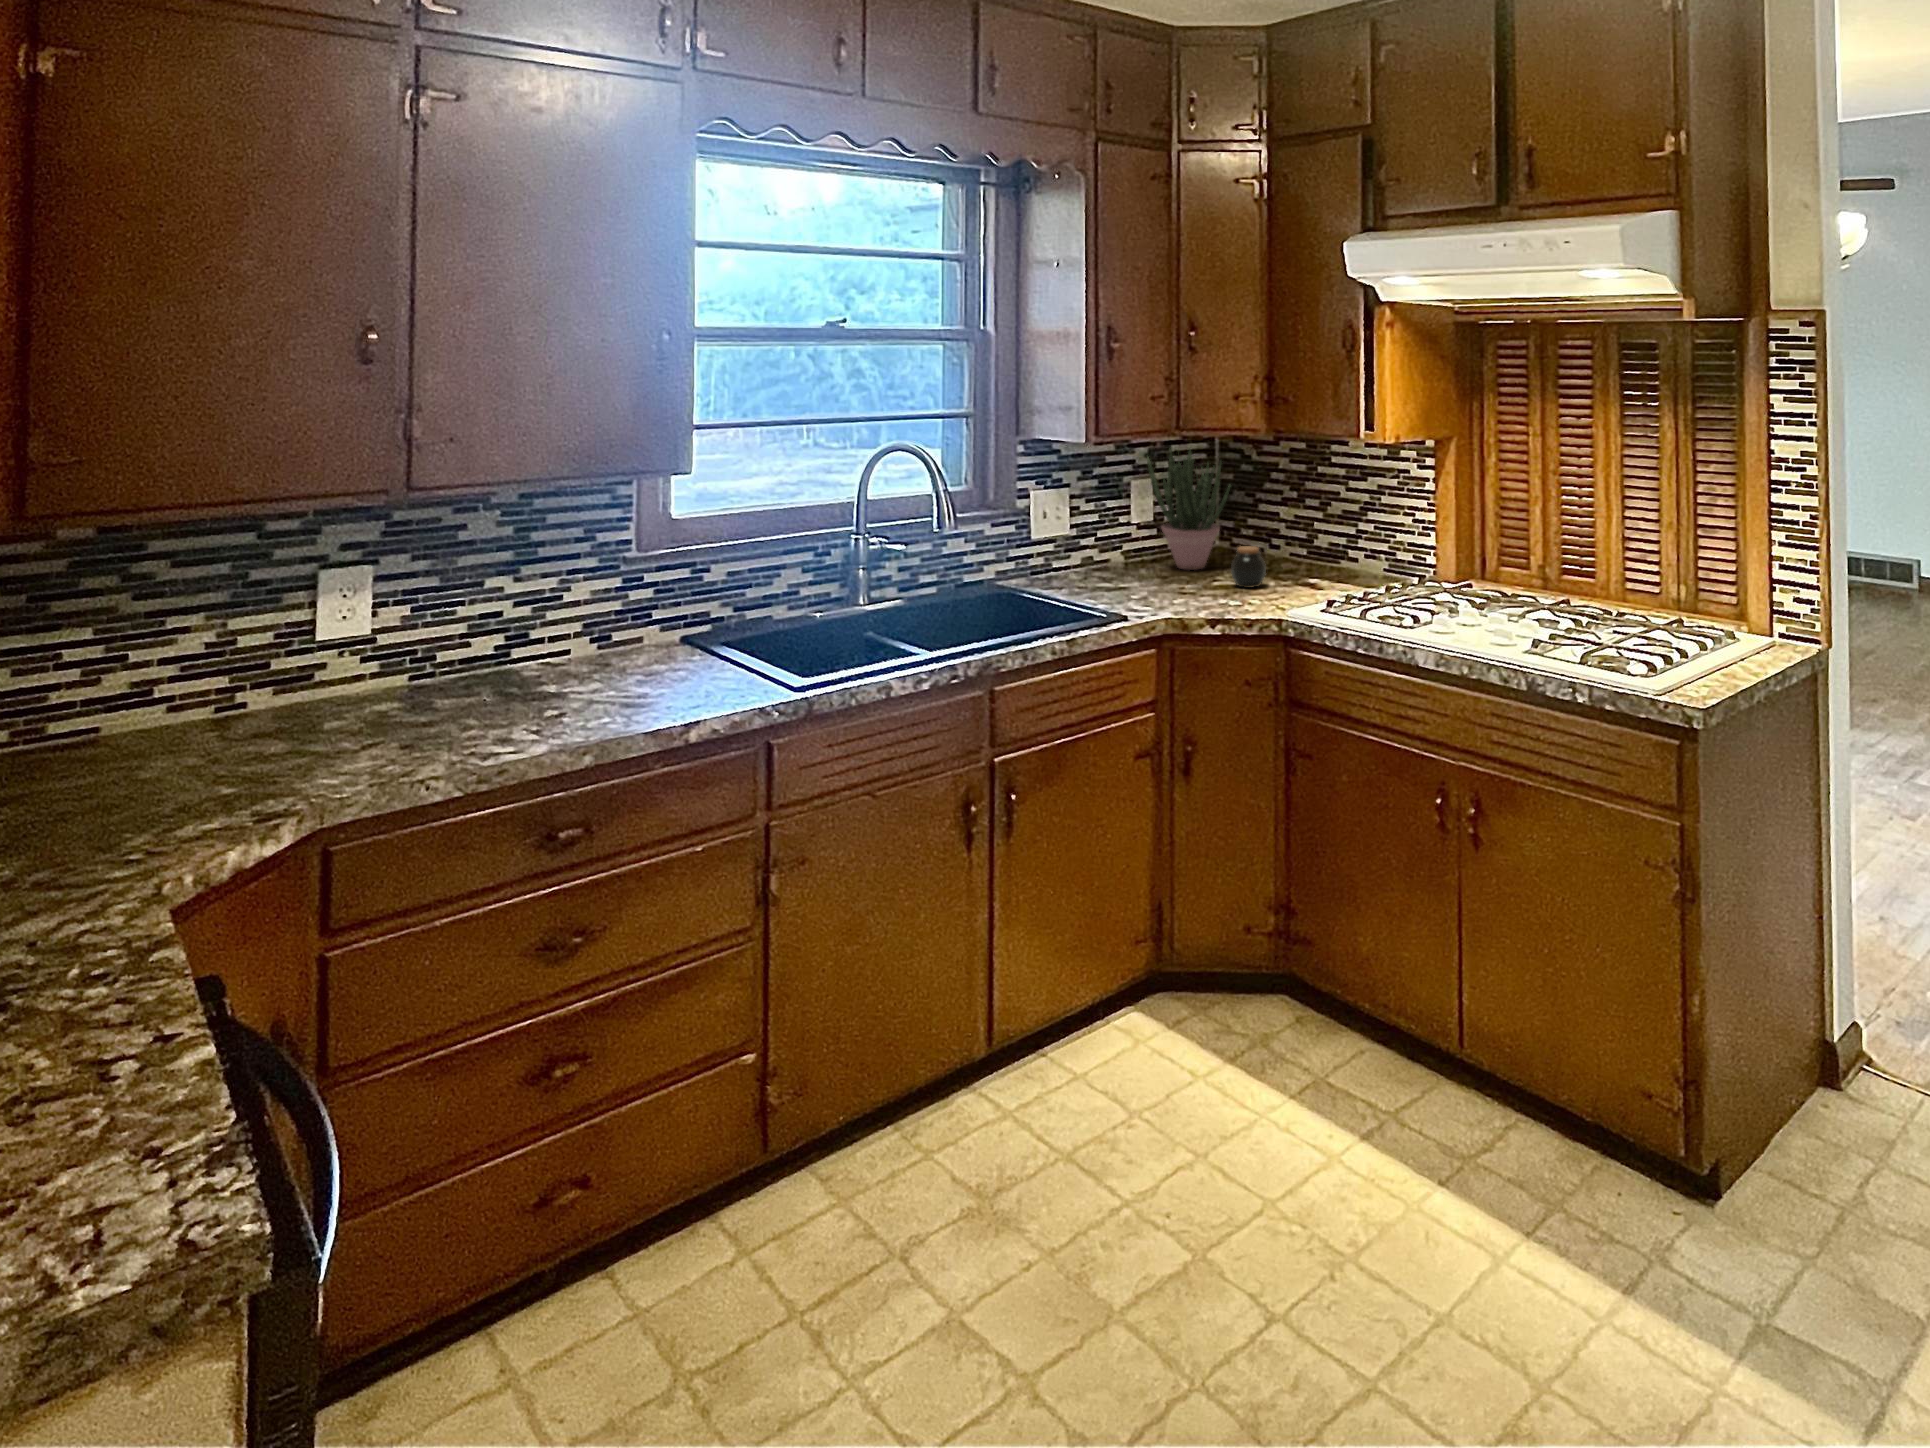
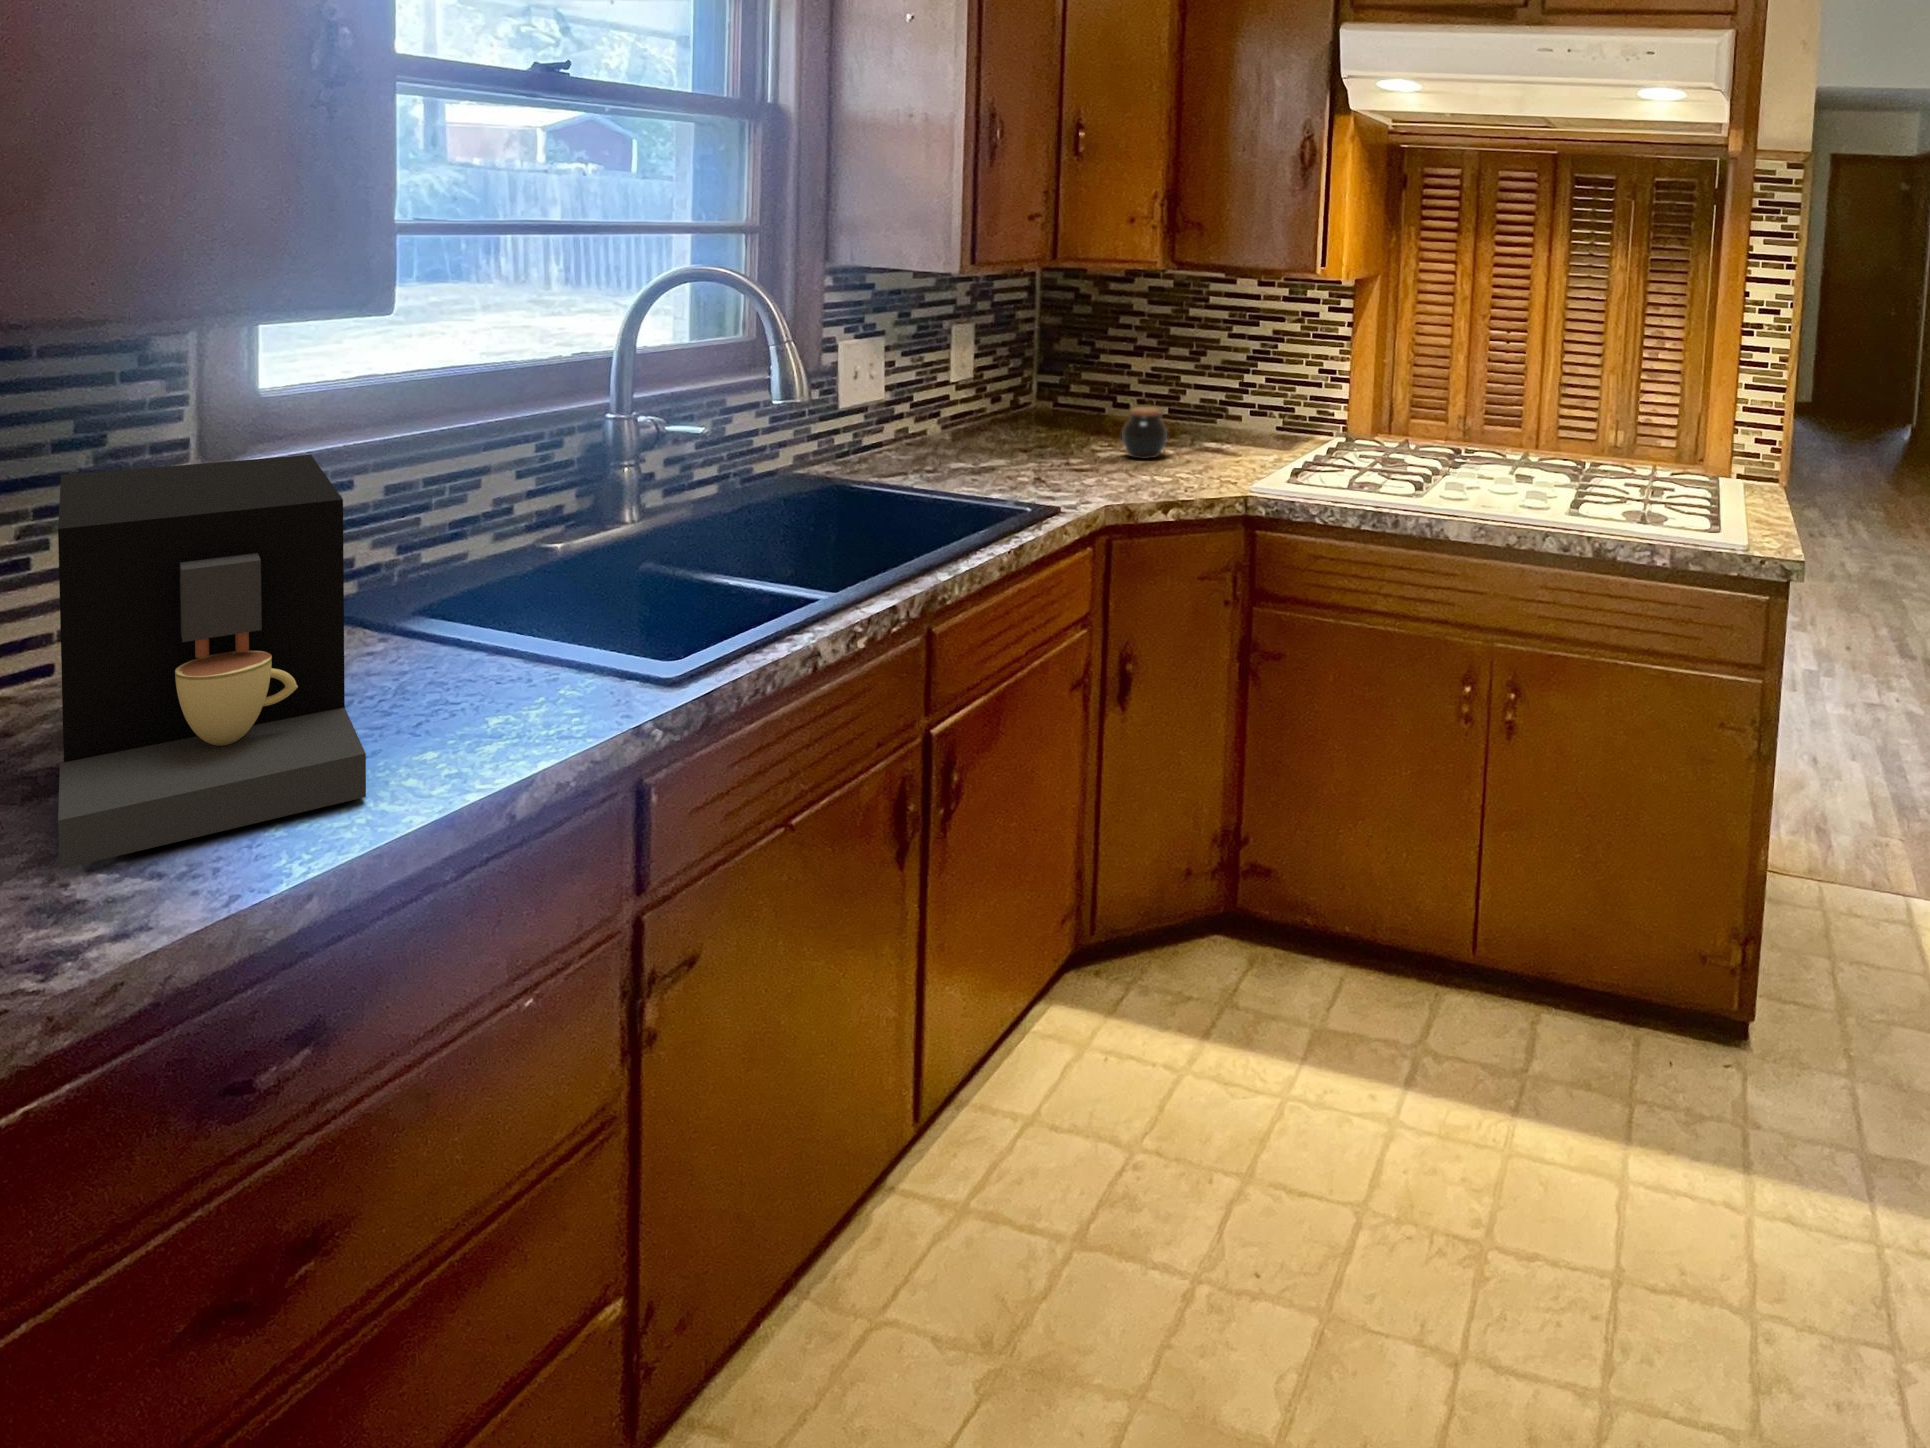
potted plant: present [1147,450,1231,570] -> none [982,282,1093,439]
coffee maker: none [504,548,656,727] -> present [58,455,366,870]

